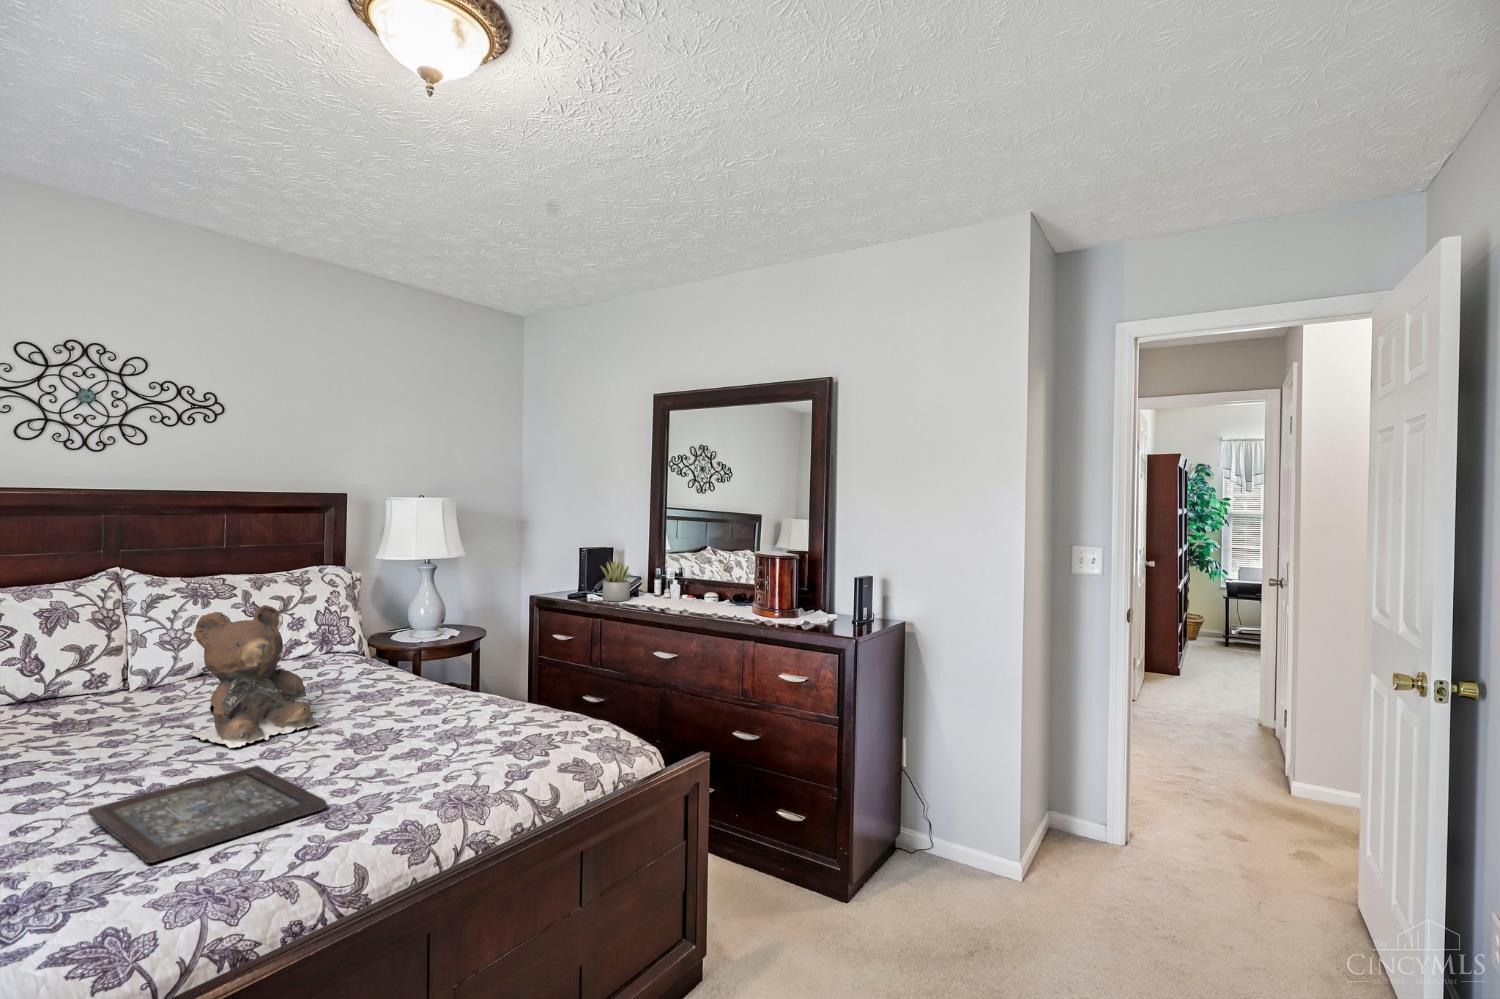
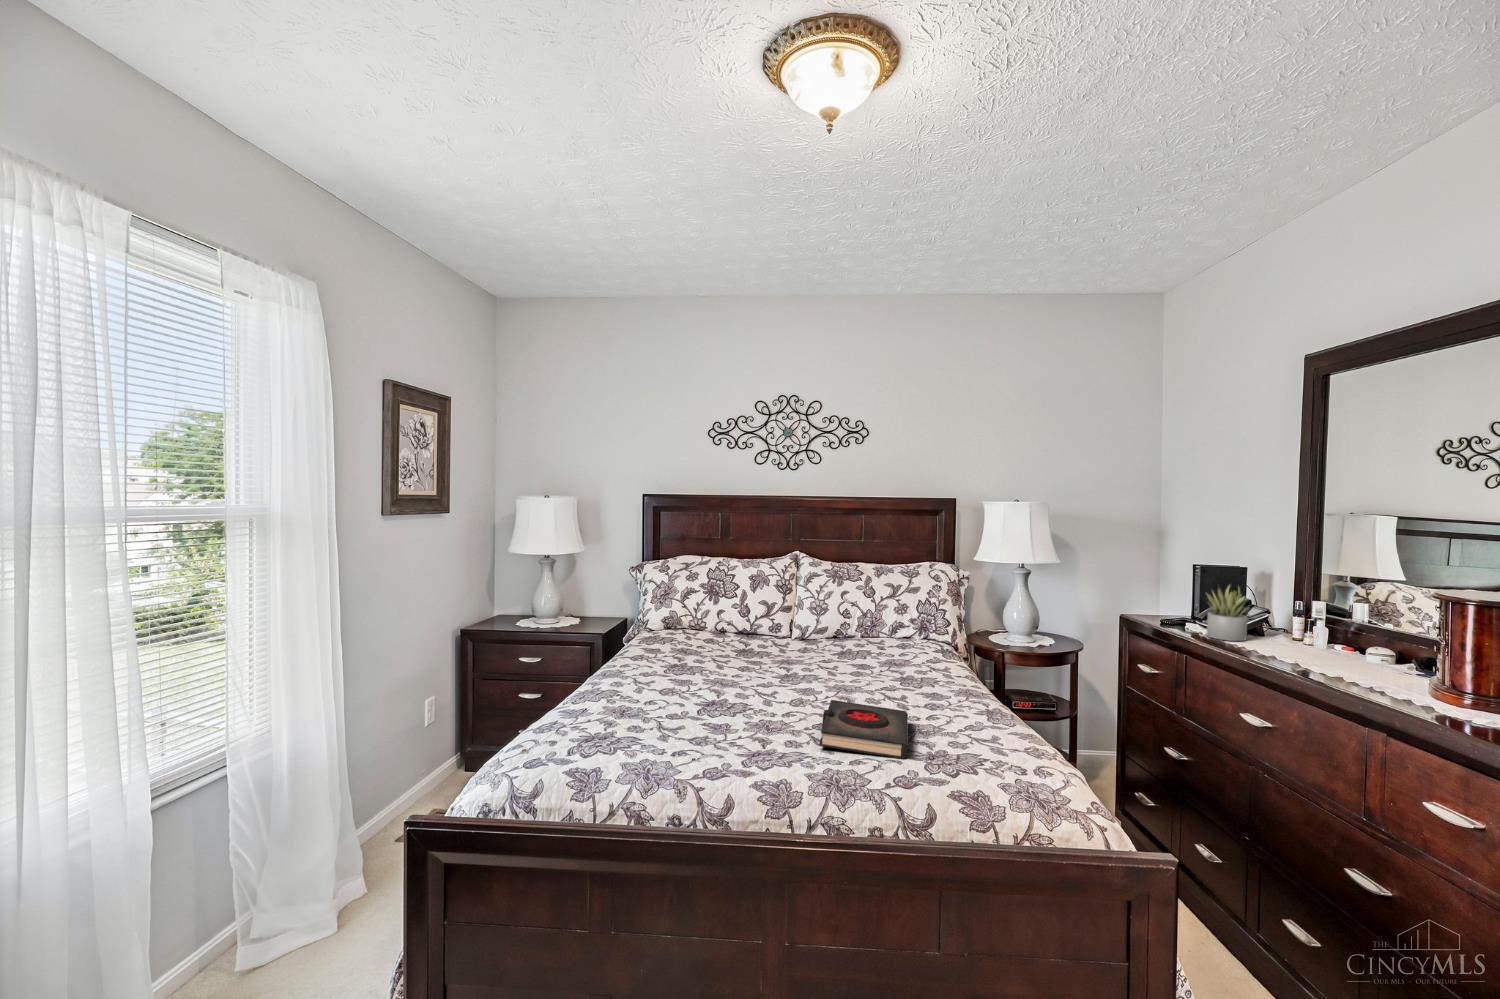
teddy bear: present [190,605,320,748] -> none [767,589,843,693]
book: none [352,717,492,776] -> present [819,700,908,759]
tray: present [88,766,327,863] -> none [643,703,762,751]

